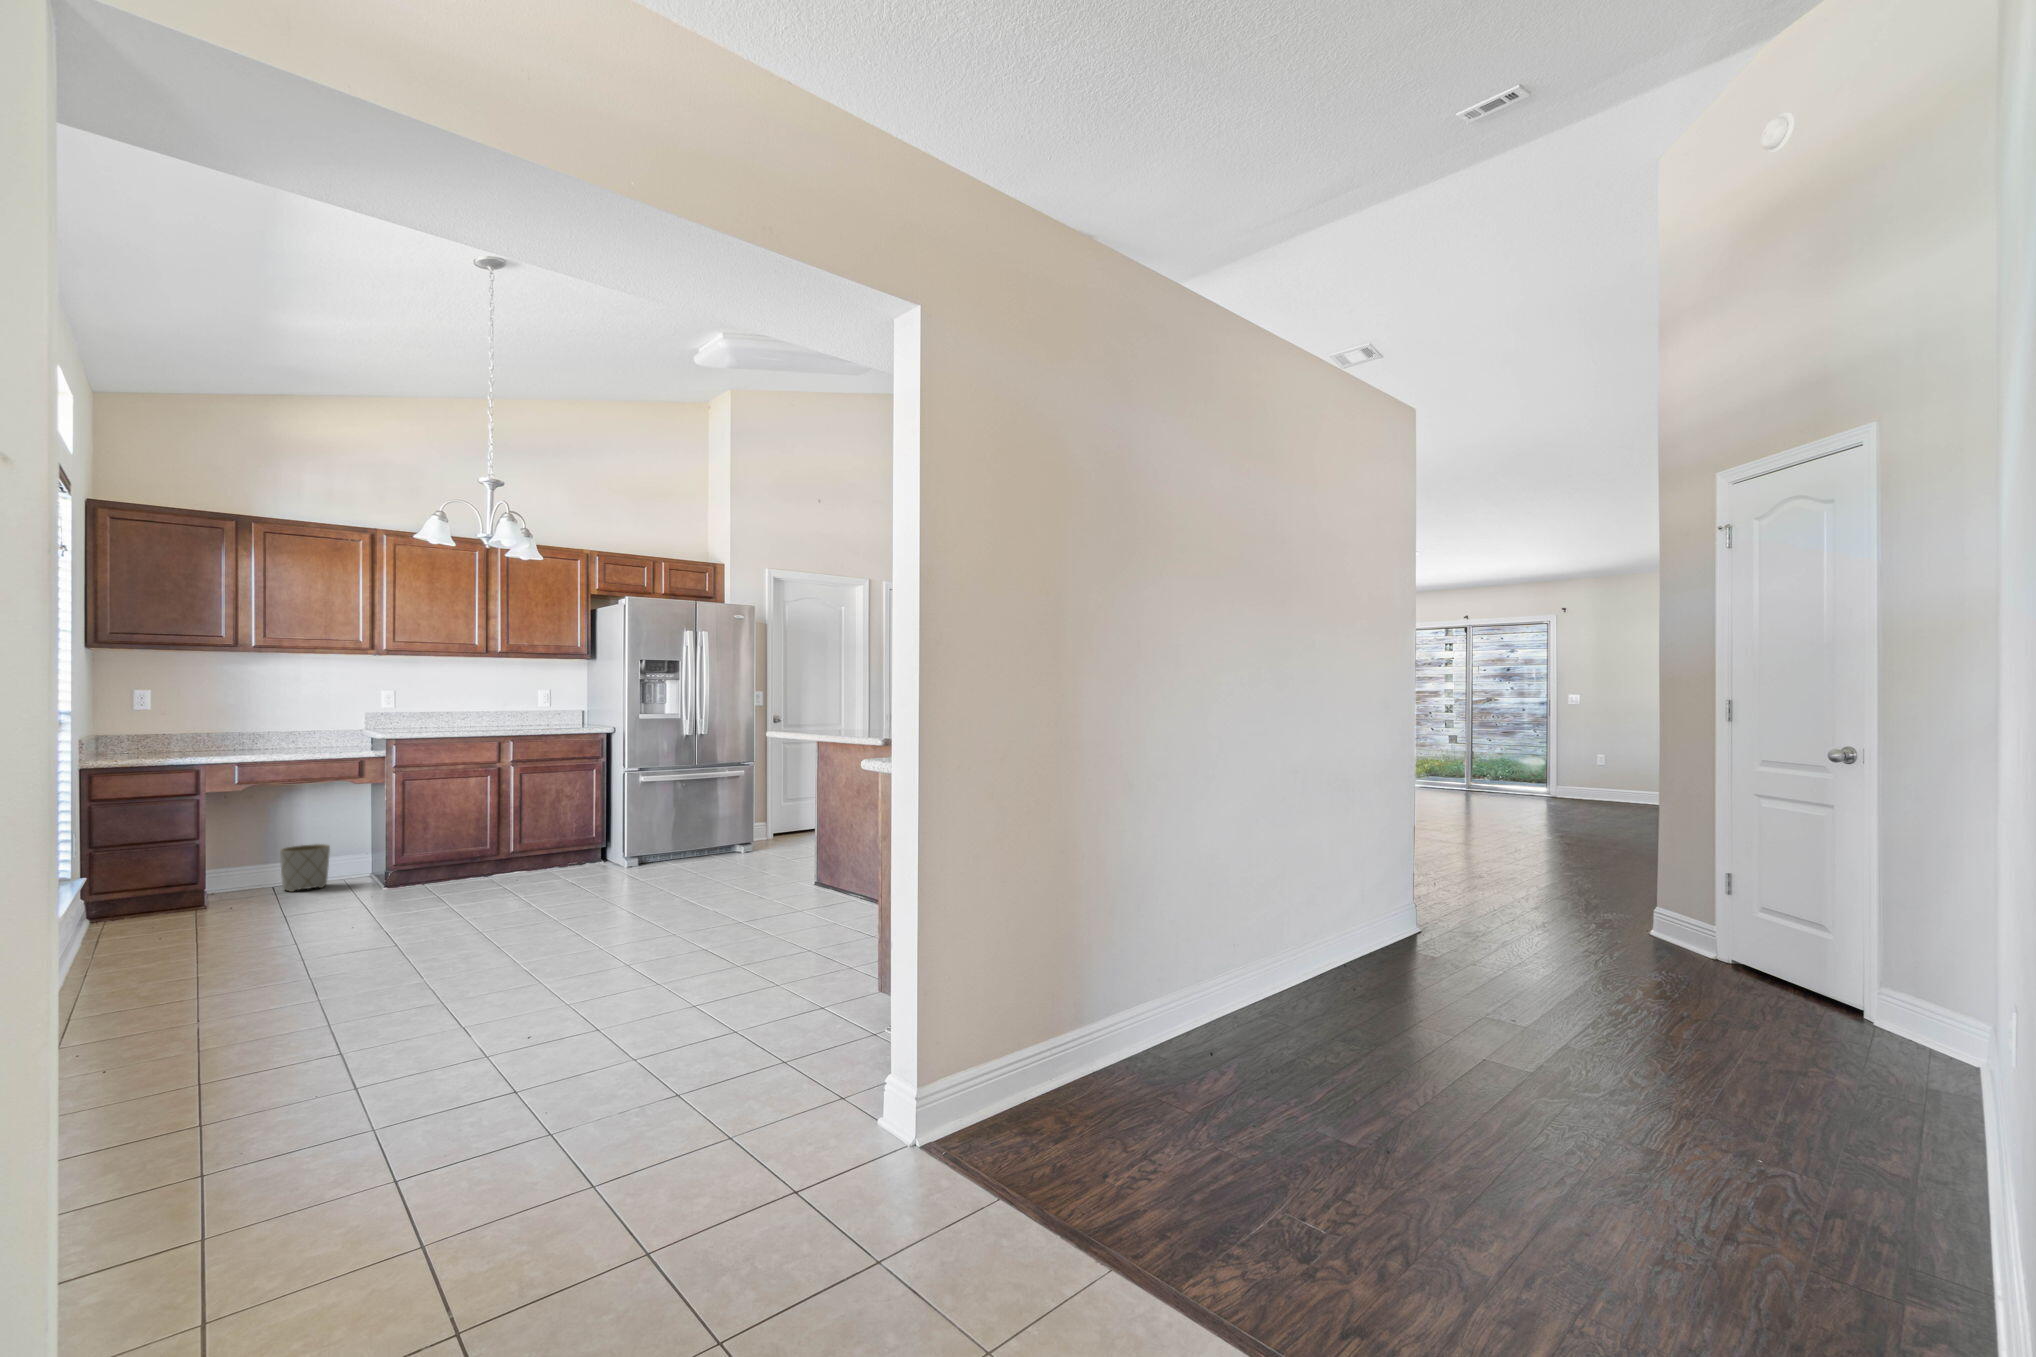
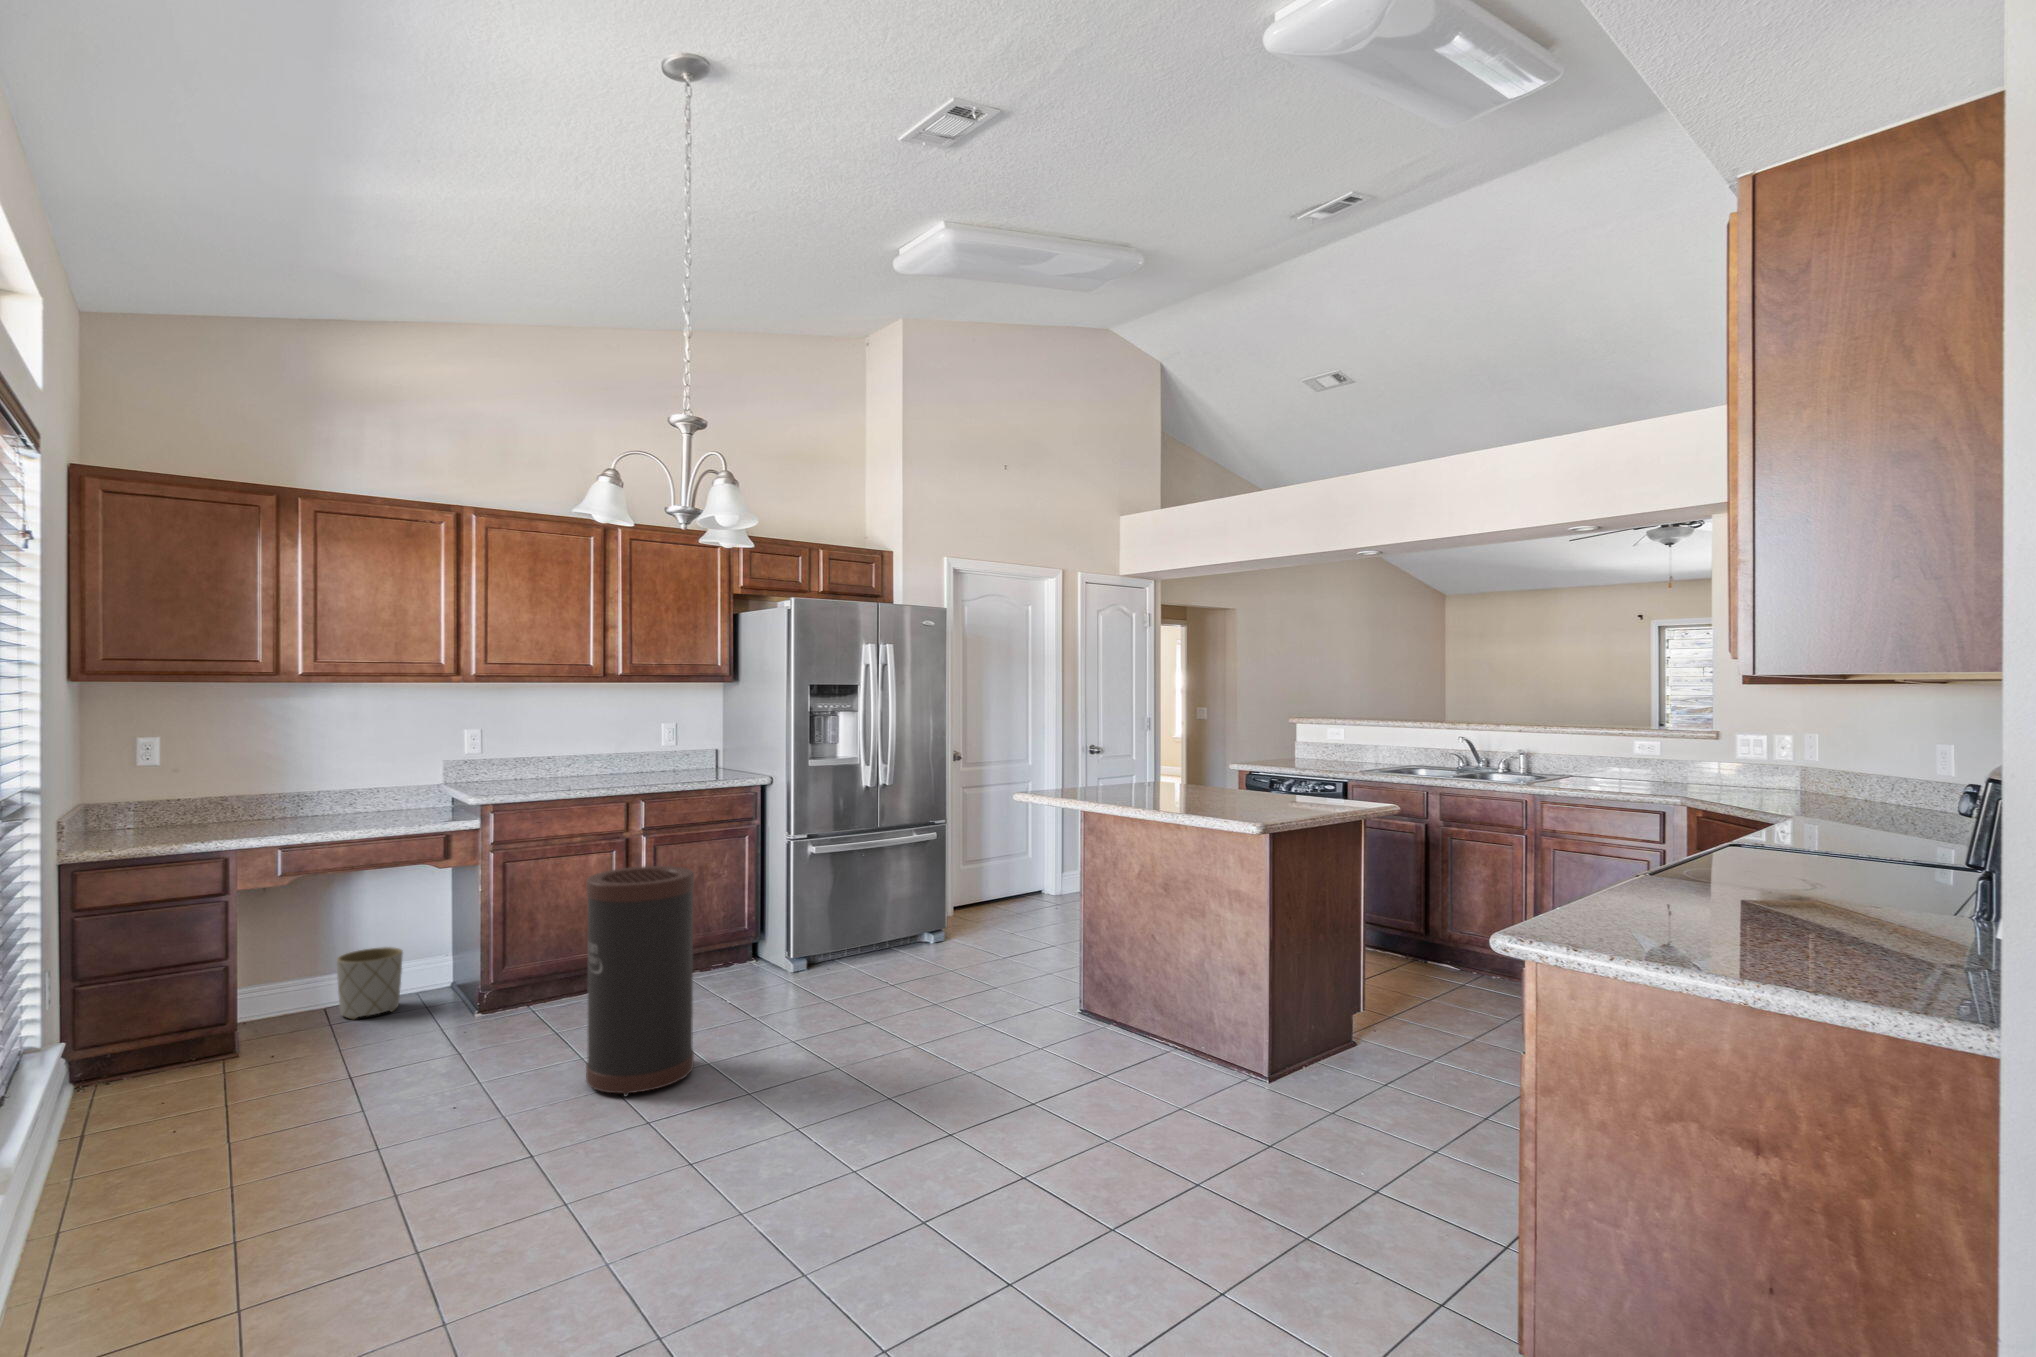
trash can: none [447,776,526,923] -> present [586,866,694,1096]

